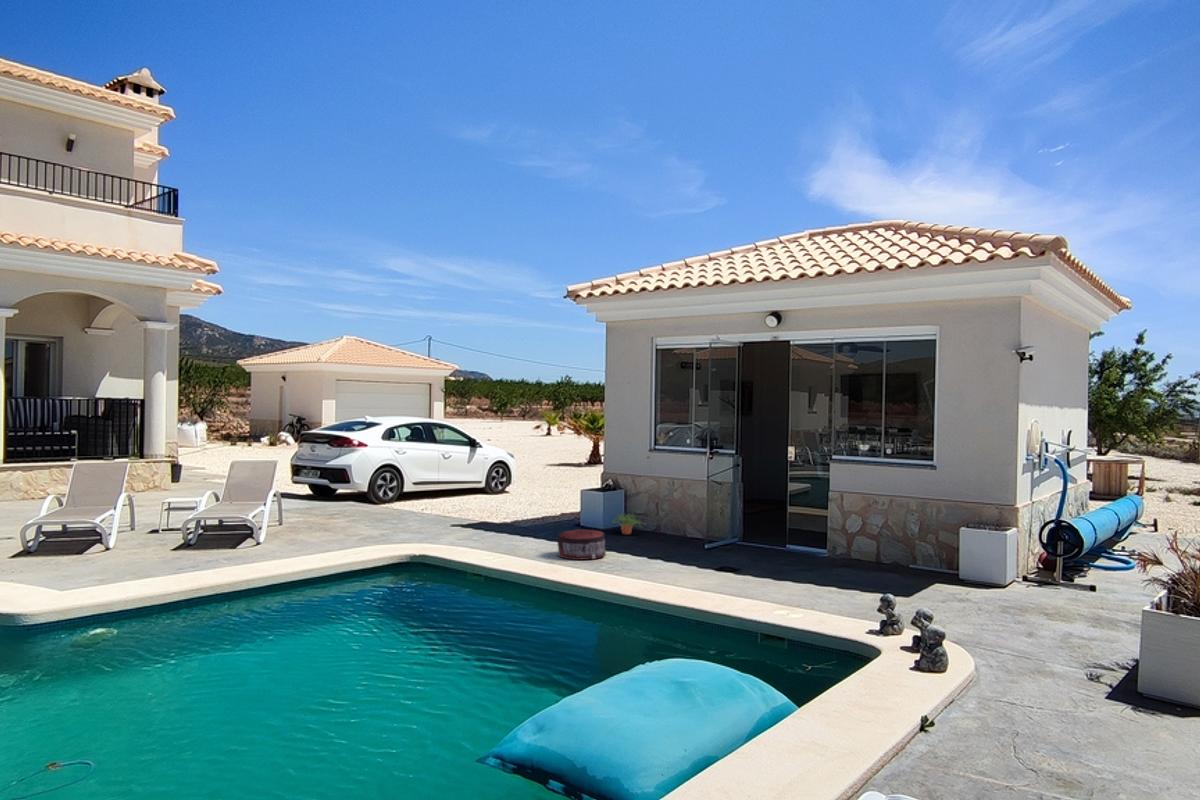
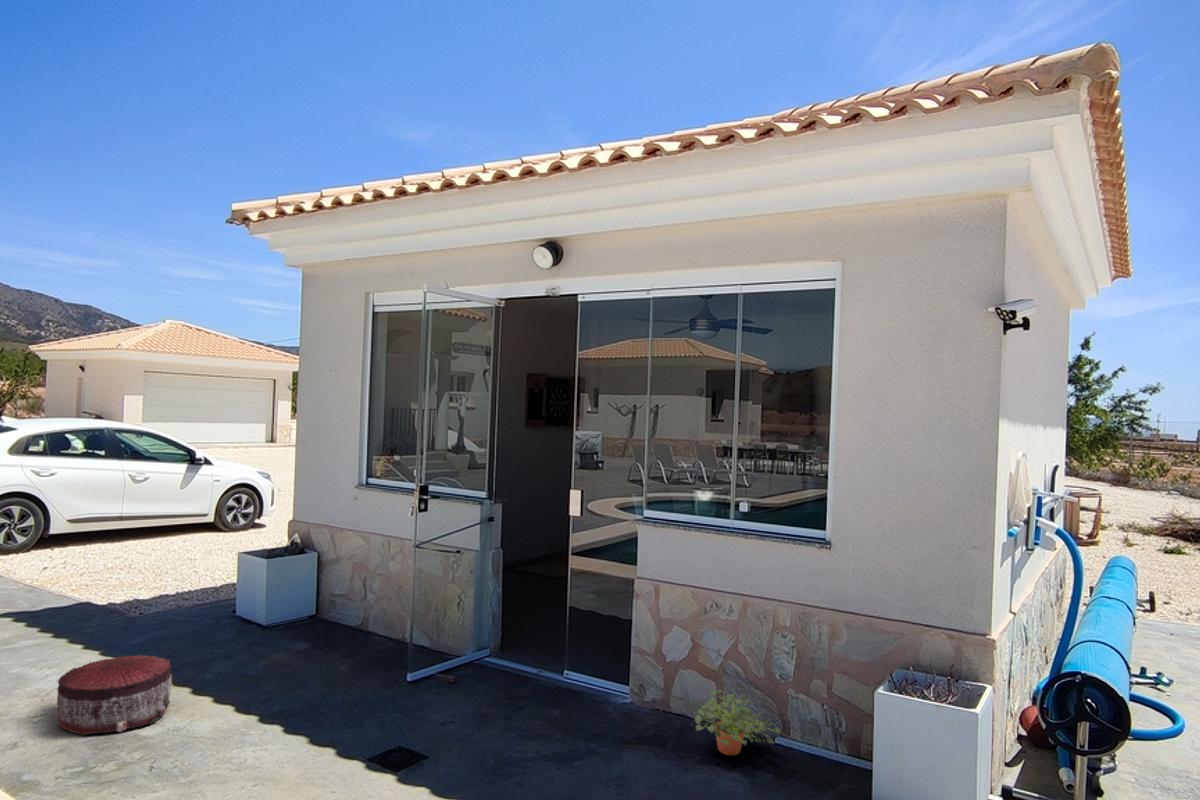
potted plant: present [612,513,642,534] -> present [695,690,781,755]

